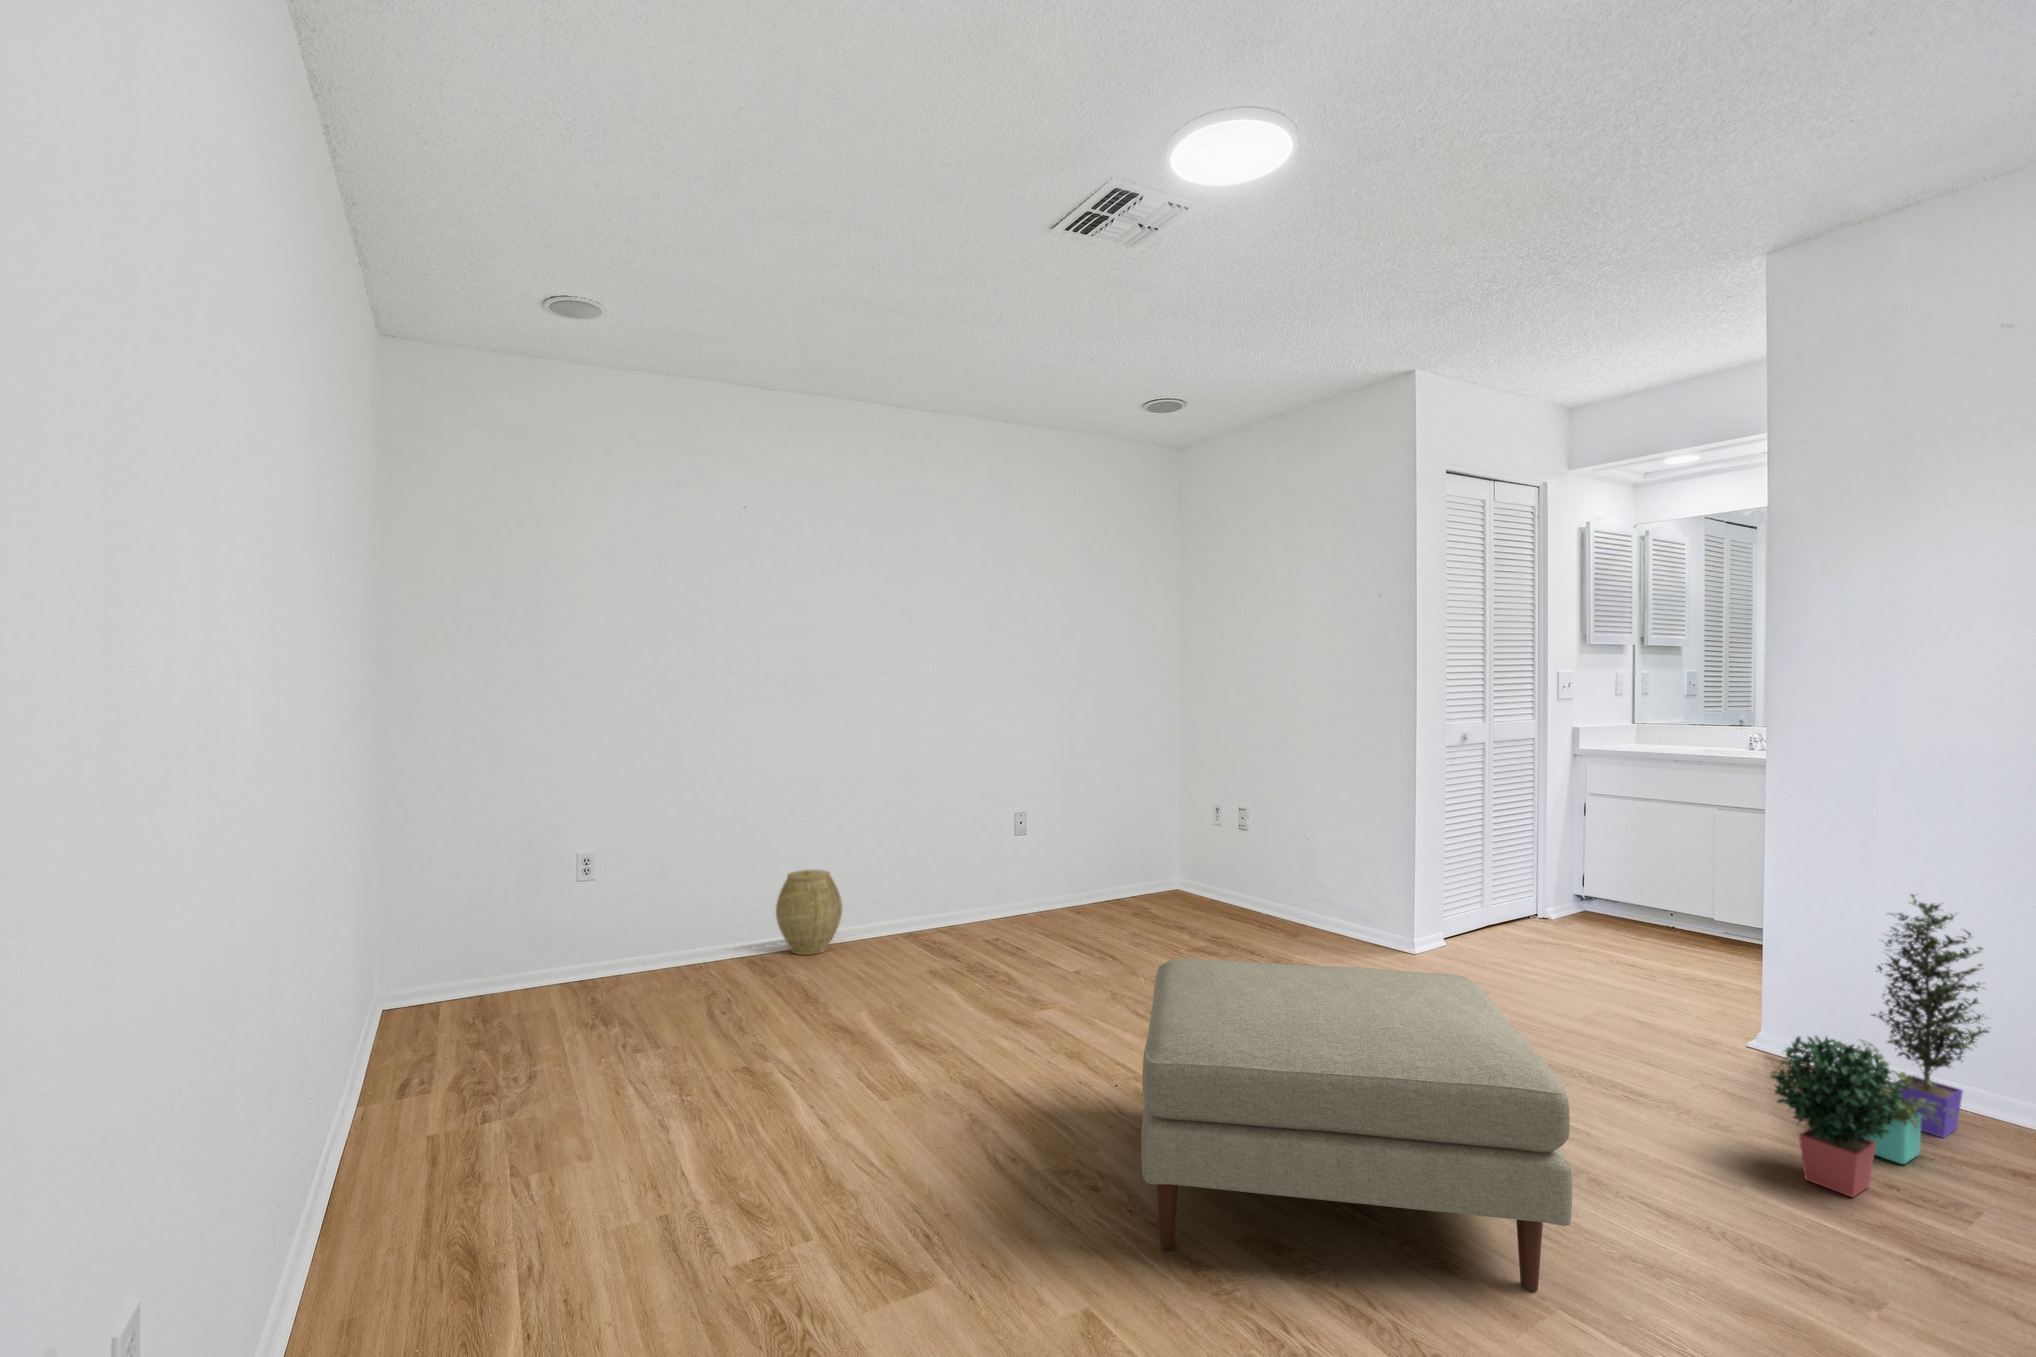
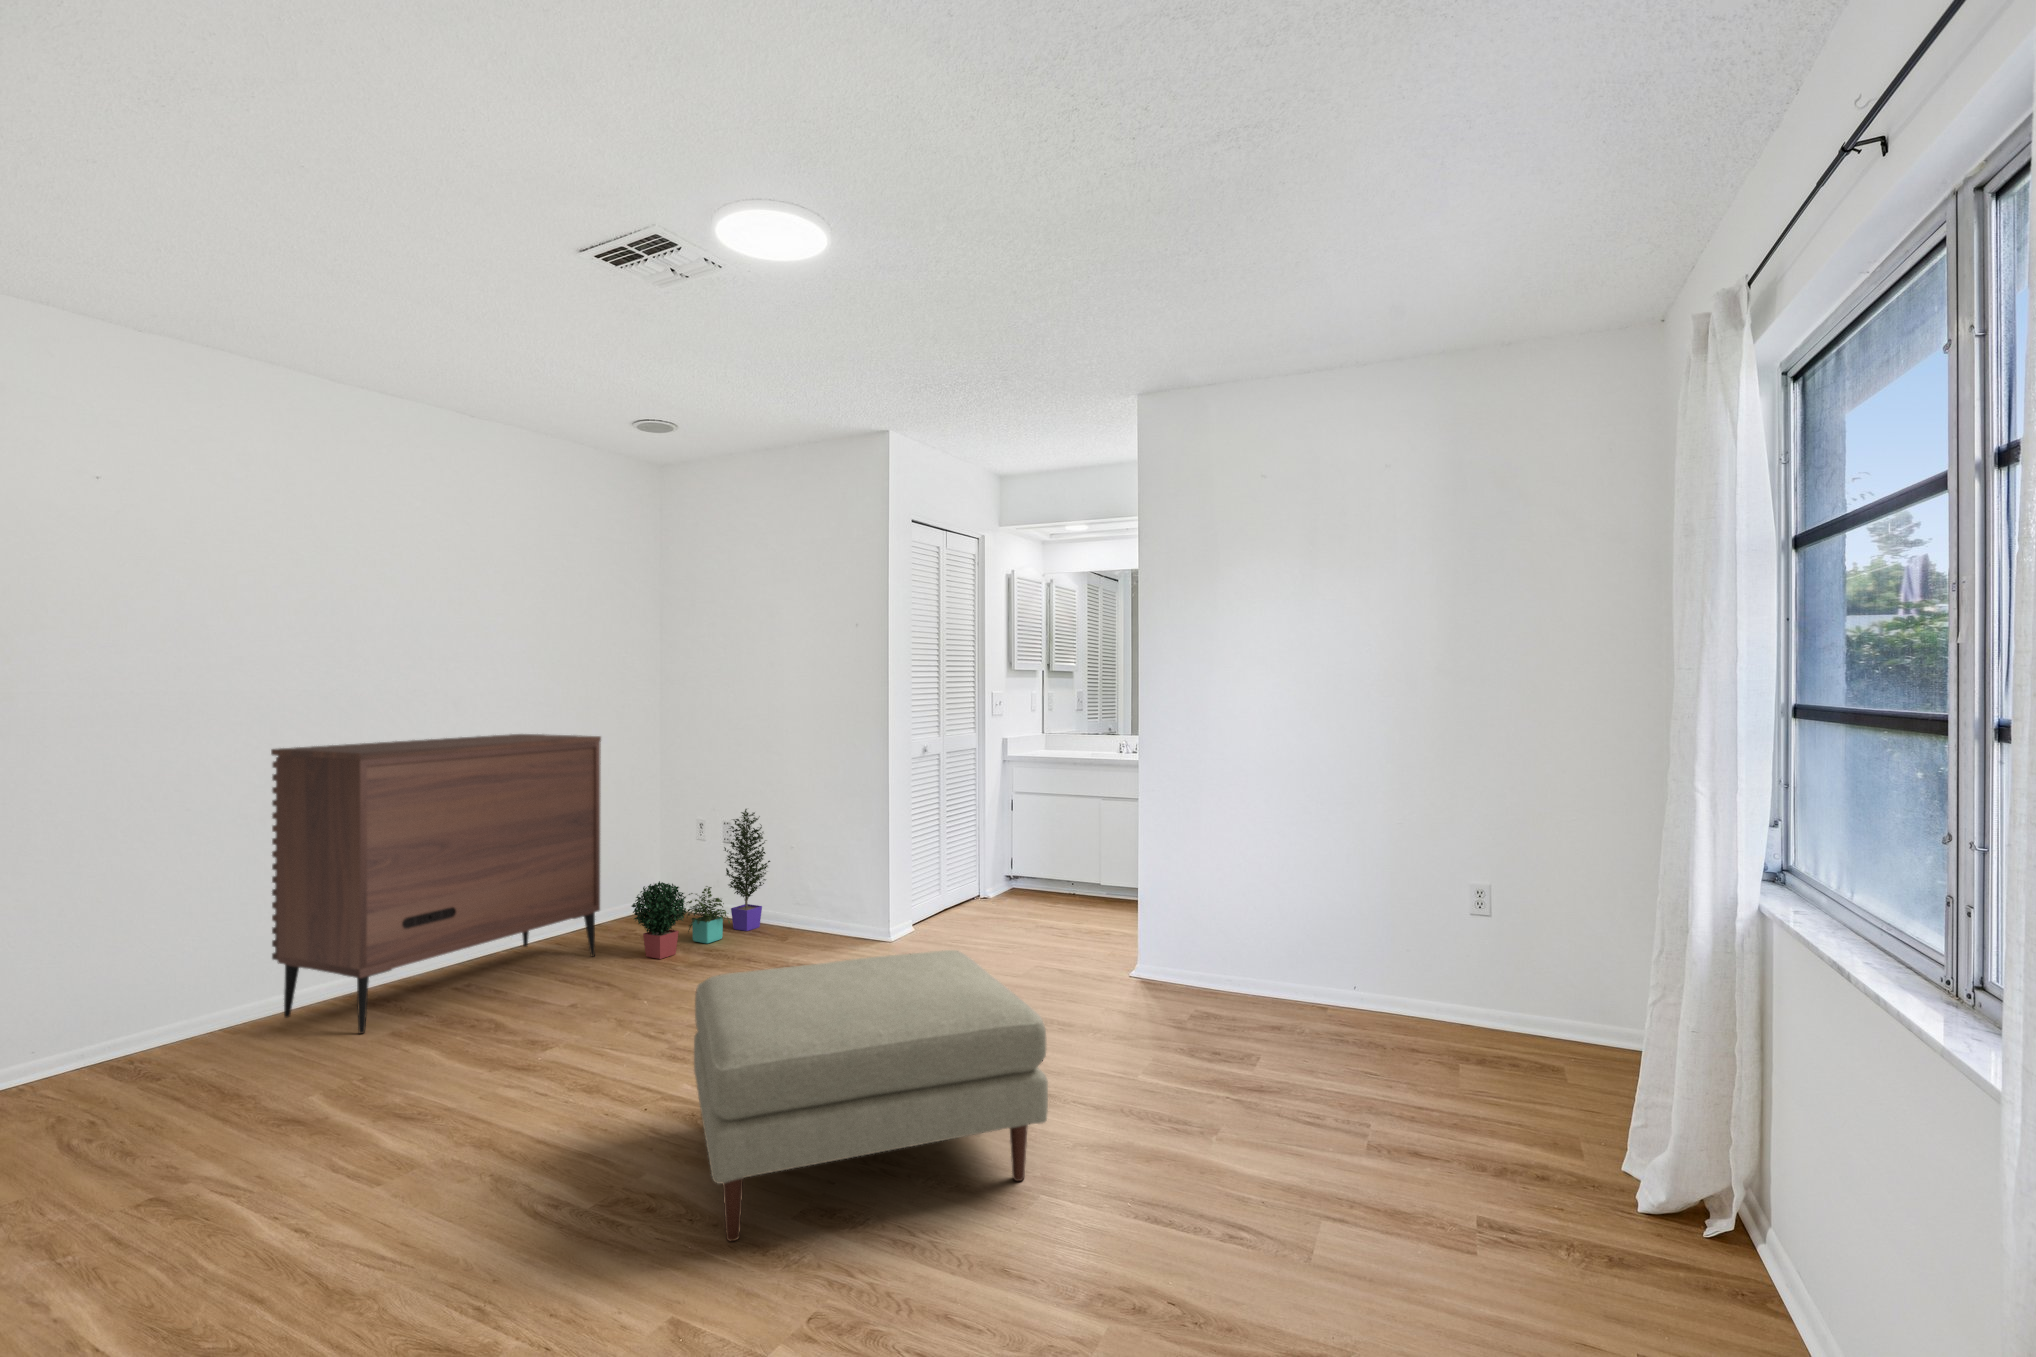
dresser: none [860,707,1115,958] -> present [271,734,601,1034]
woven basket: present [776,870,842,955] -> none [142,947,249,1058]
potted plant: present [1771,894,1988,1197] -> present [632,809,770,959]

